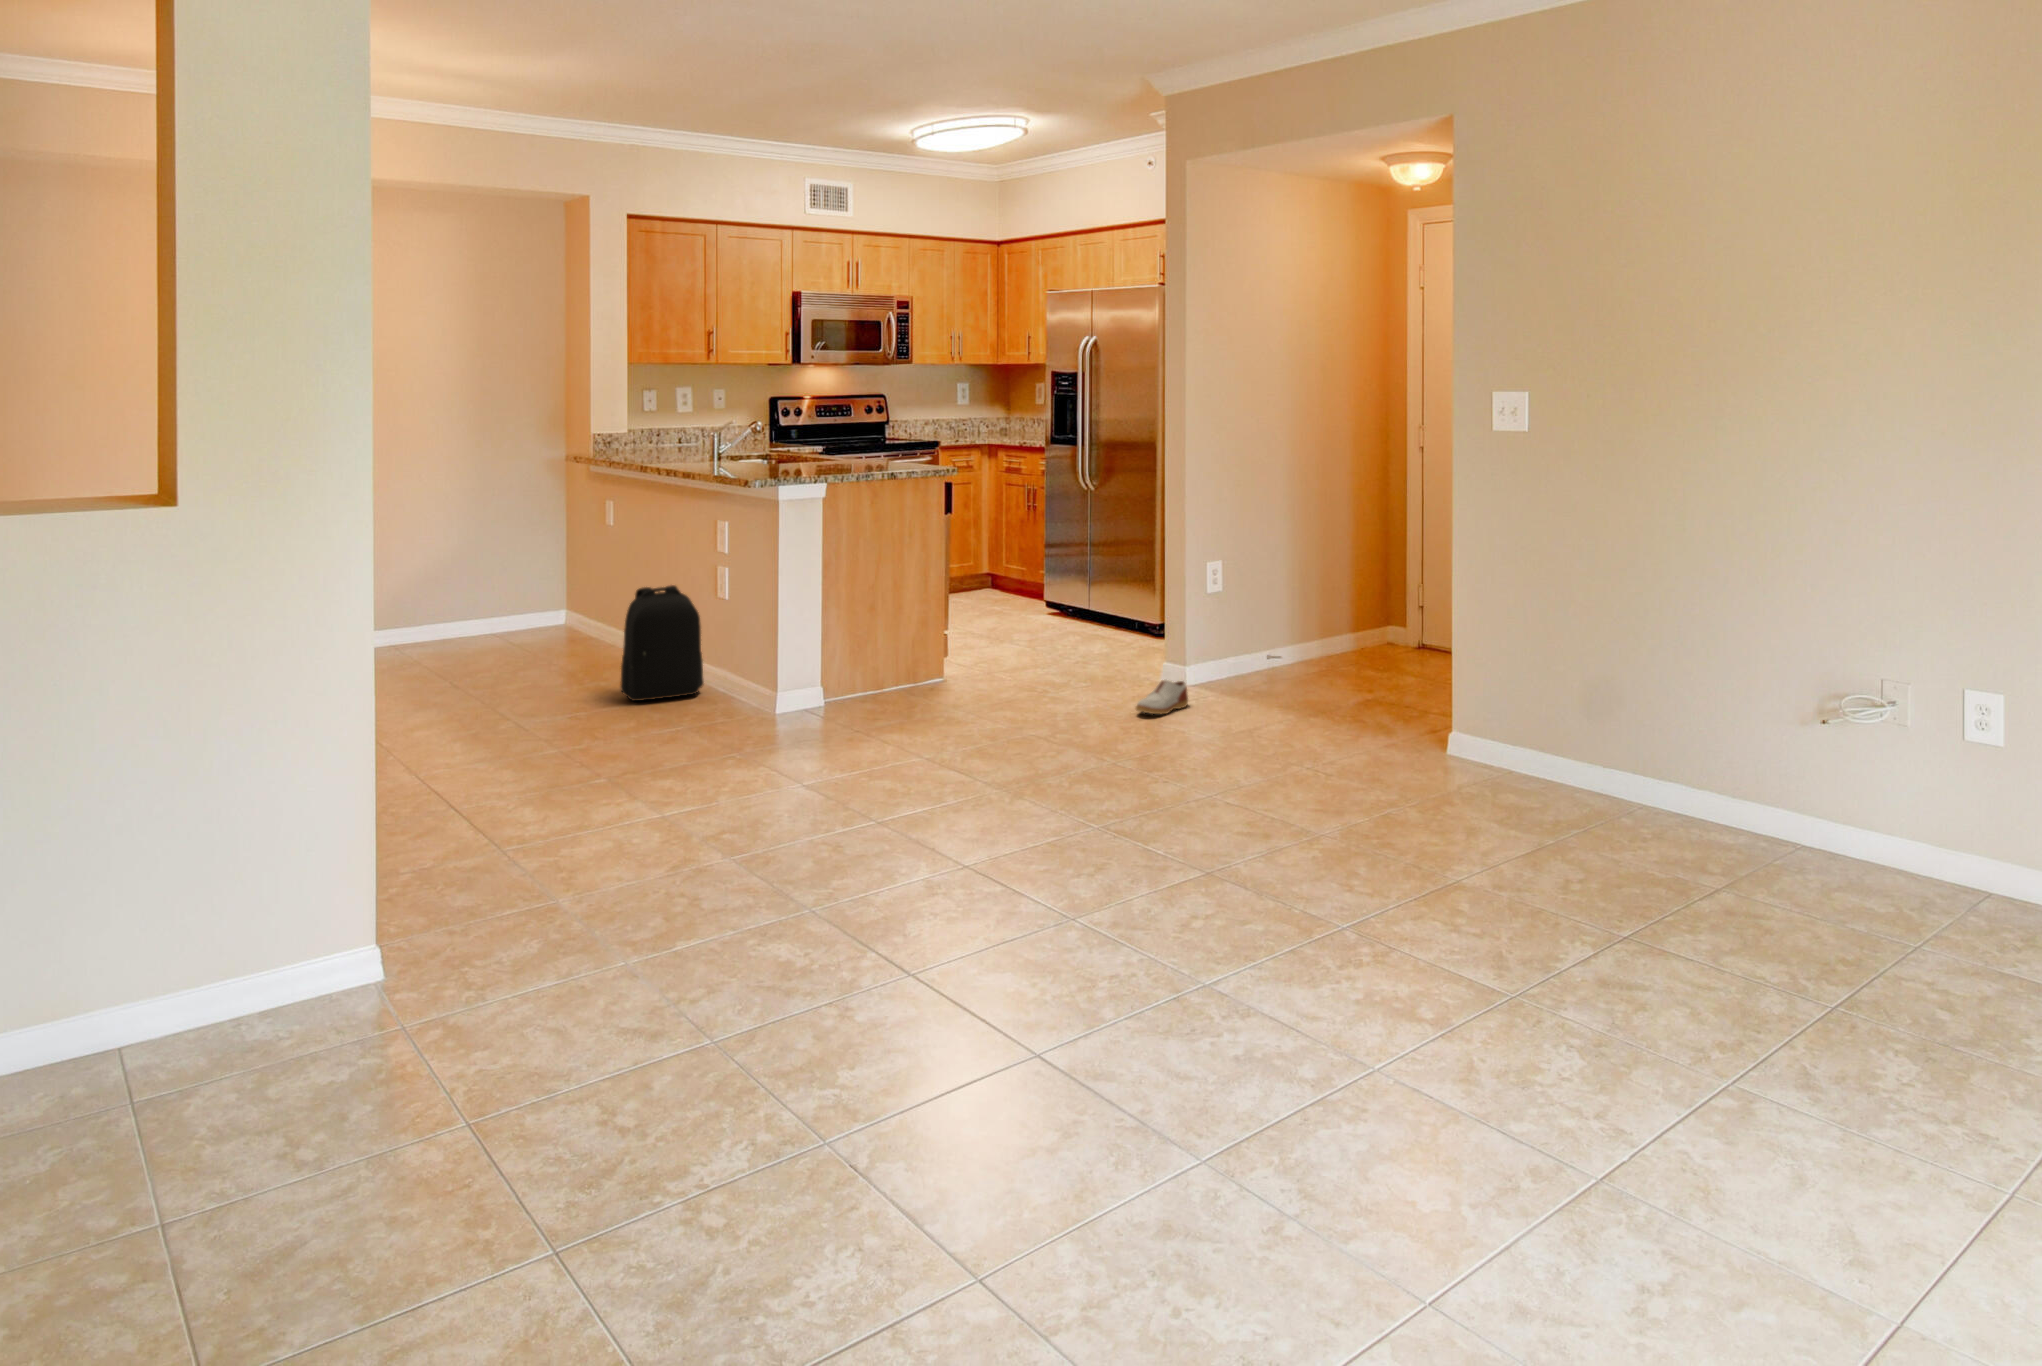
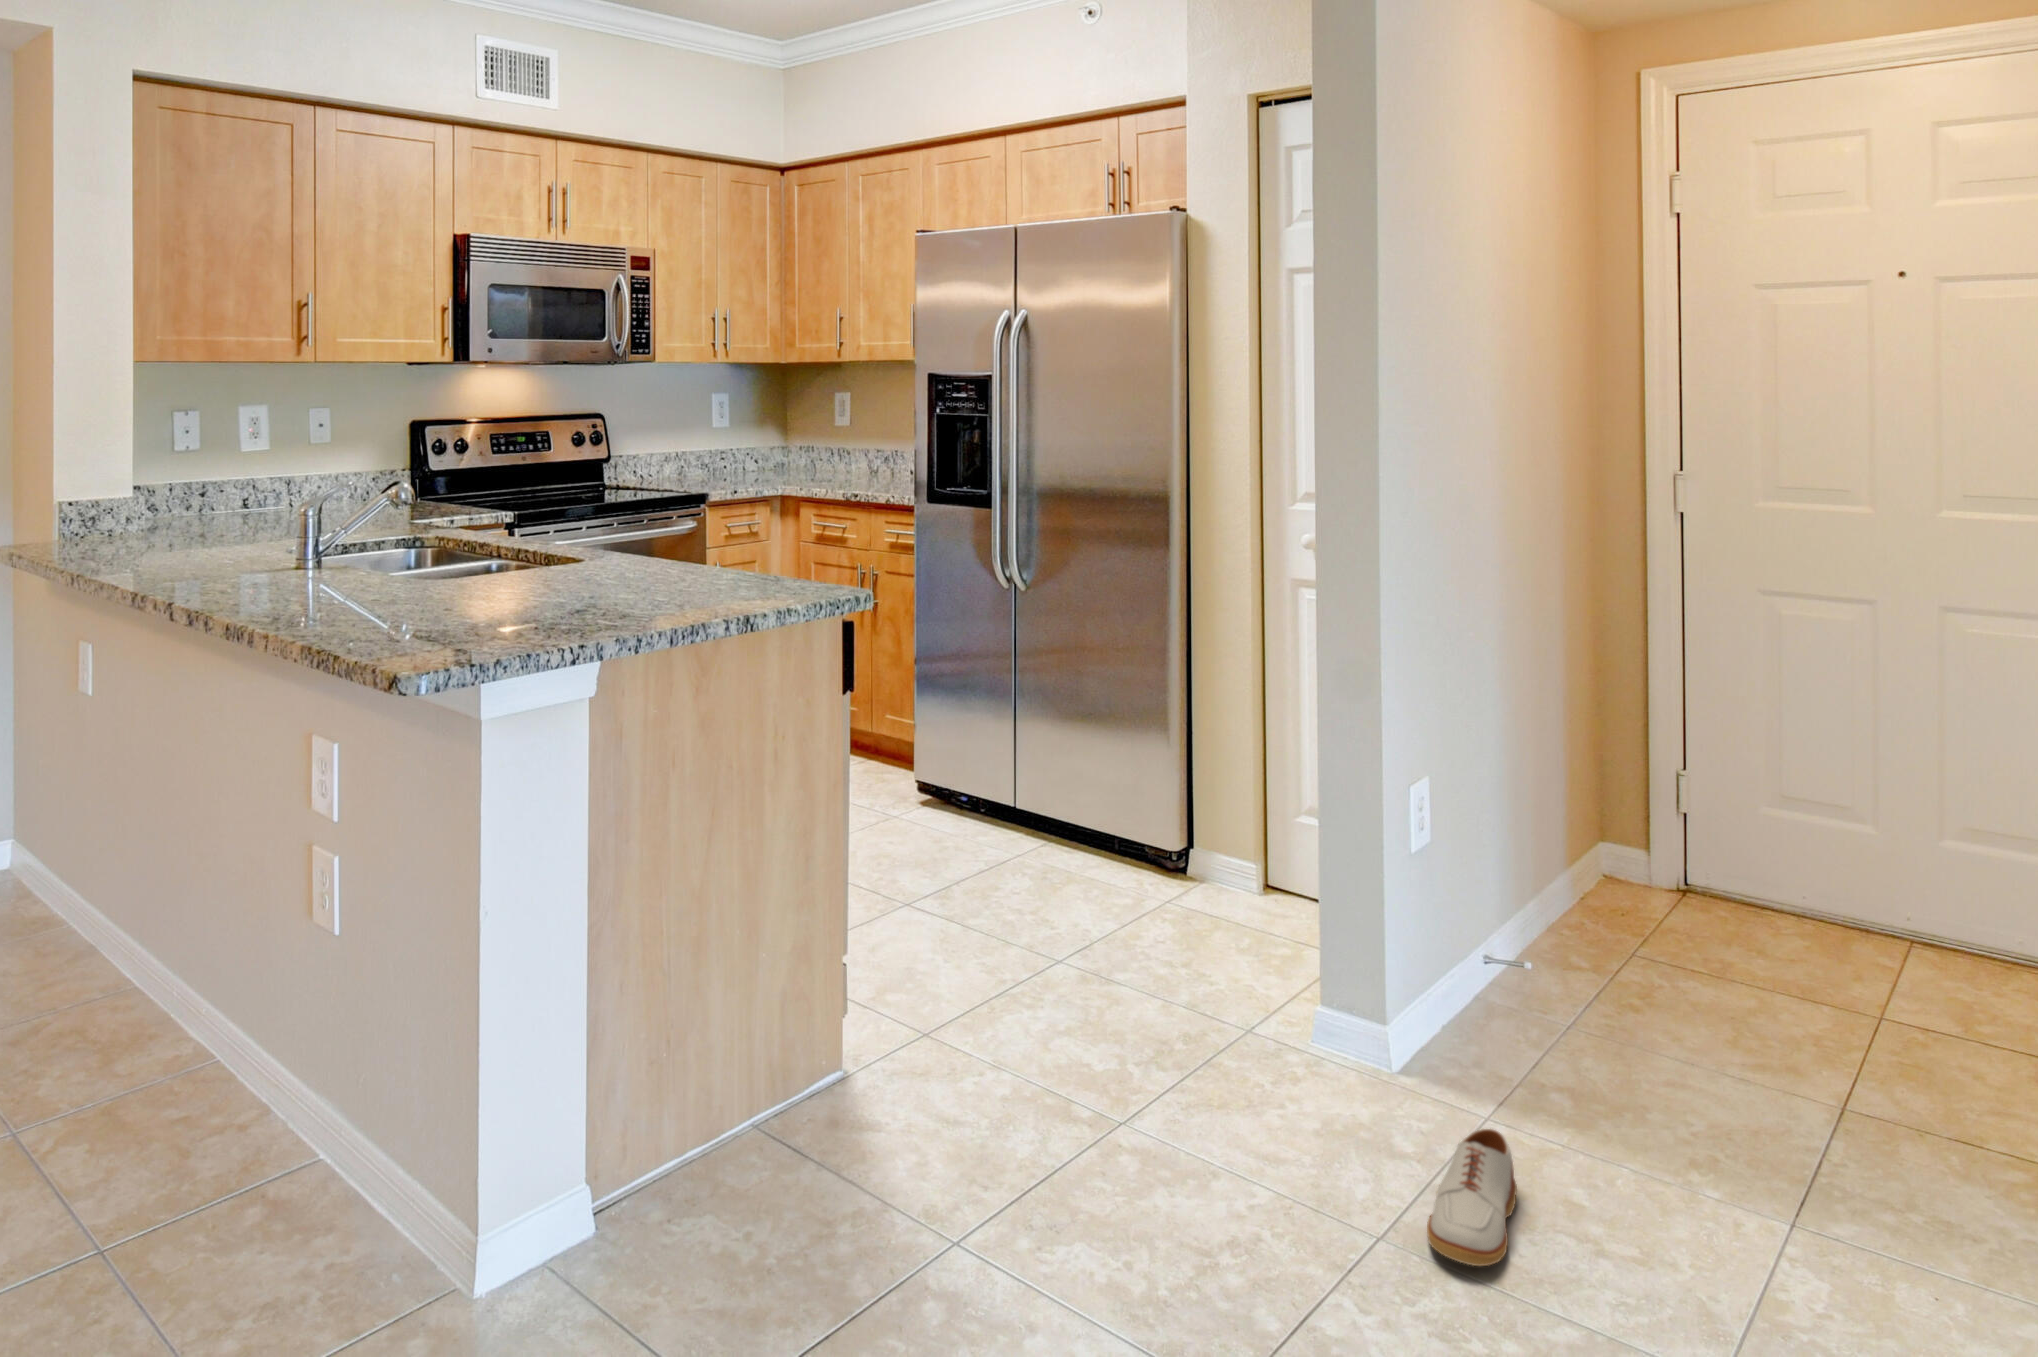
backpack: present [620,585,704,701] -> none [47,909,276,1259]

